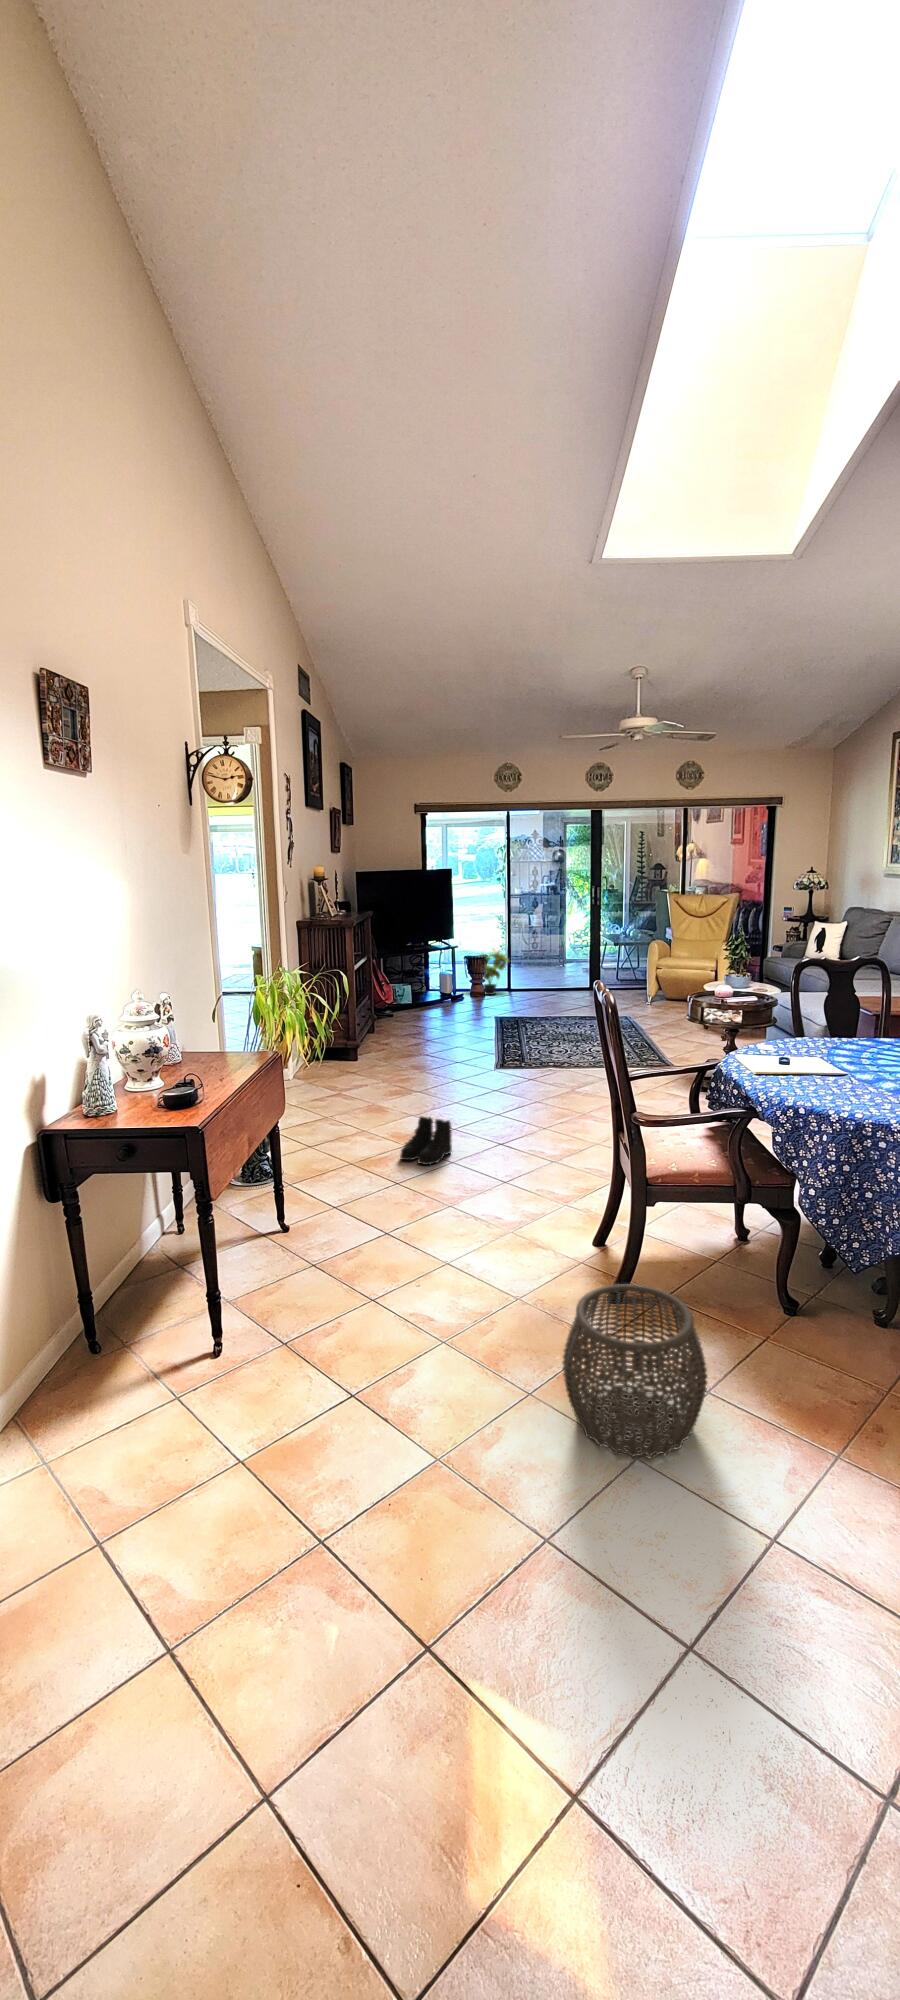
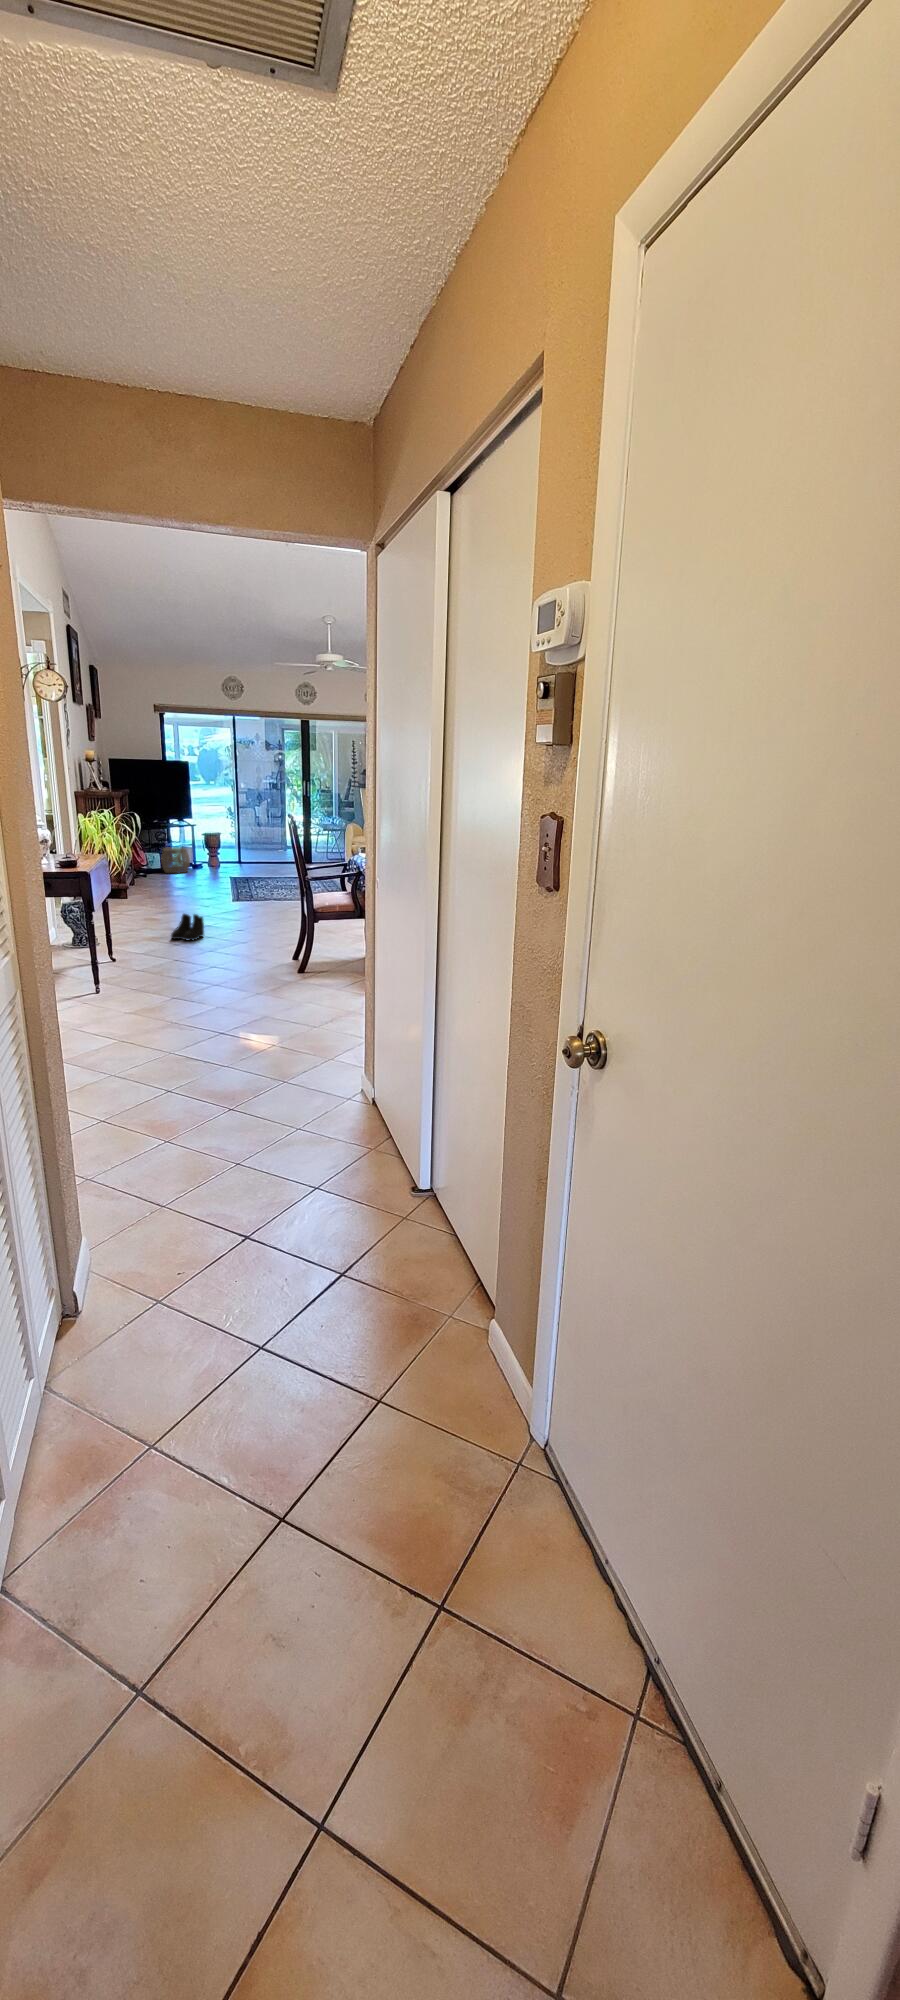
potted plant: present [481,949,508,995] -> none [209,829,239,867]
woven basket: present [562,1284,707,1459] -> present [161,847,190,873]

